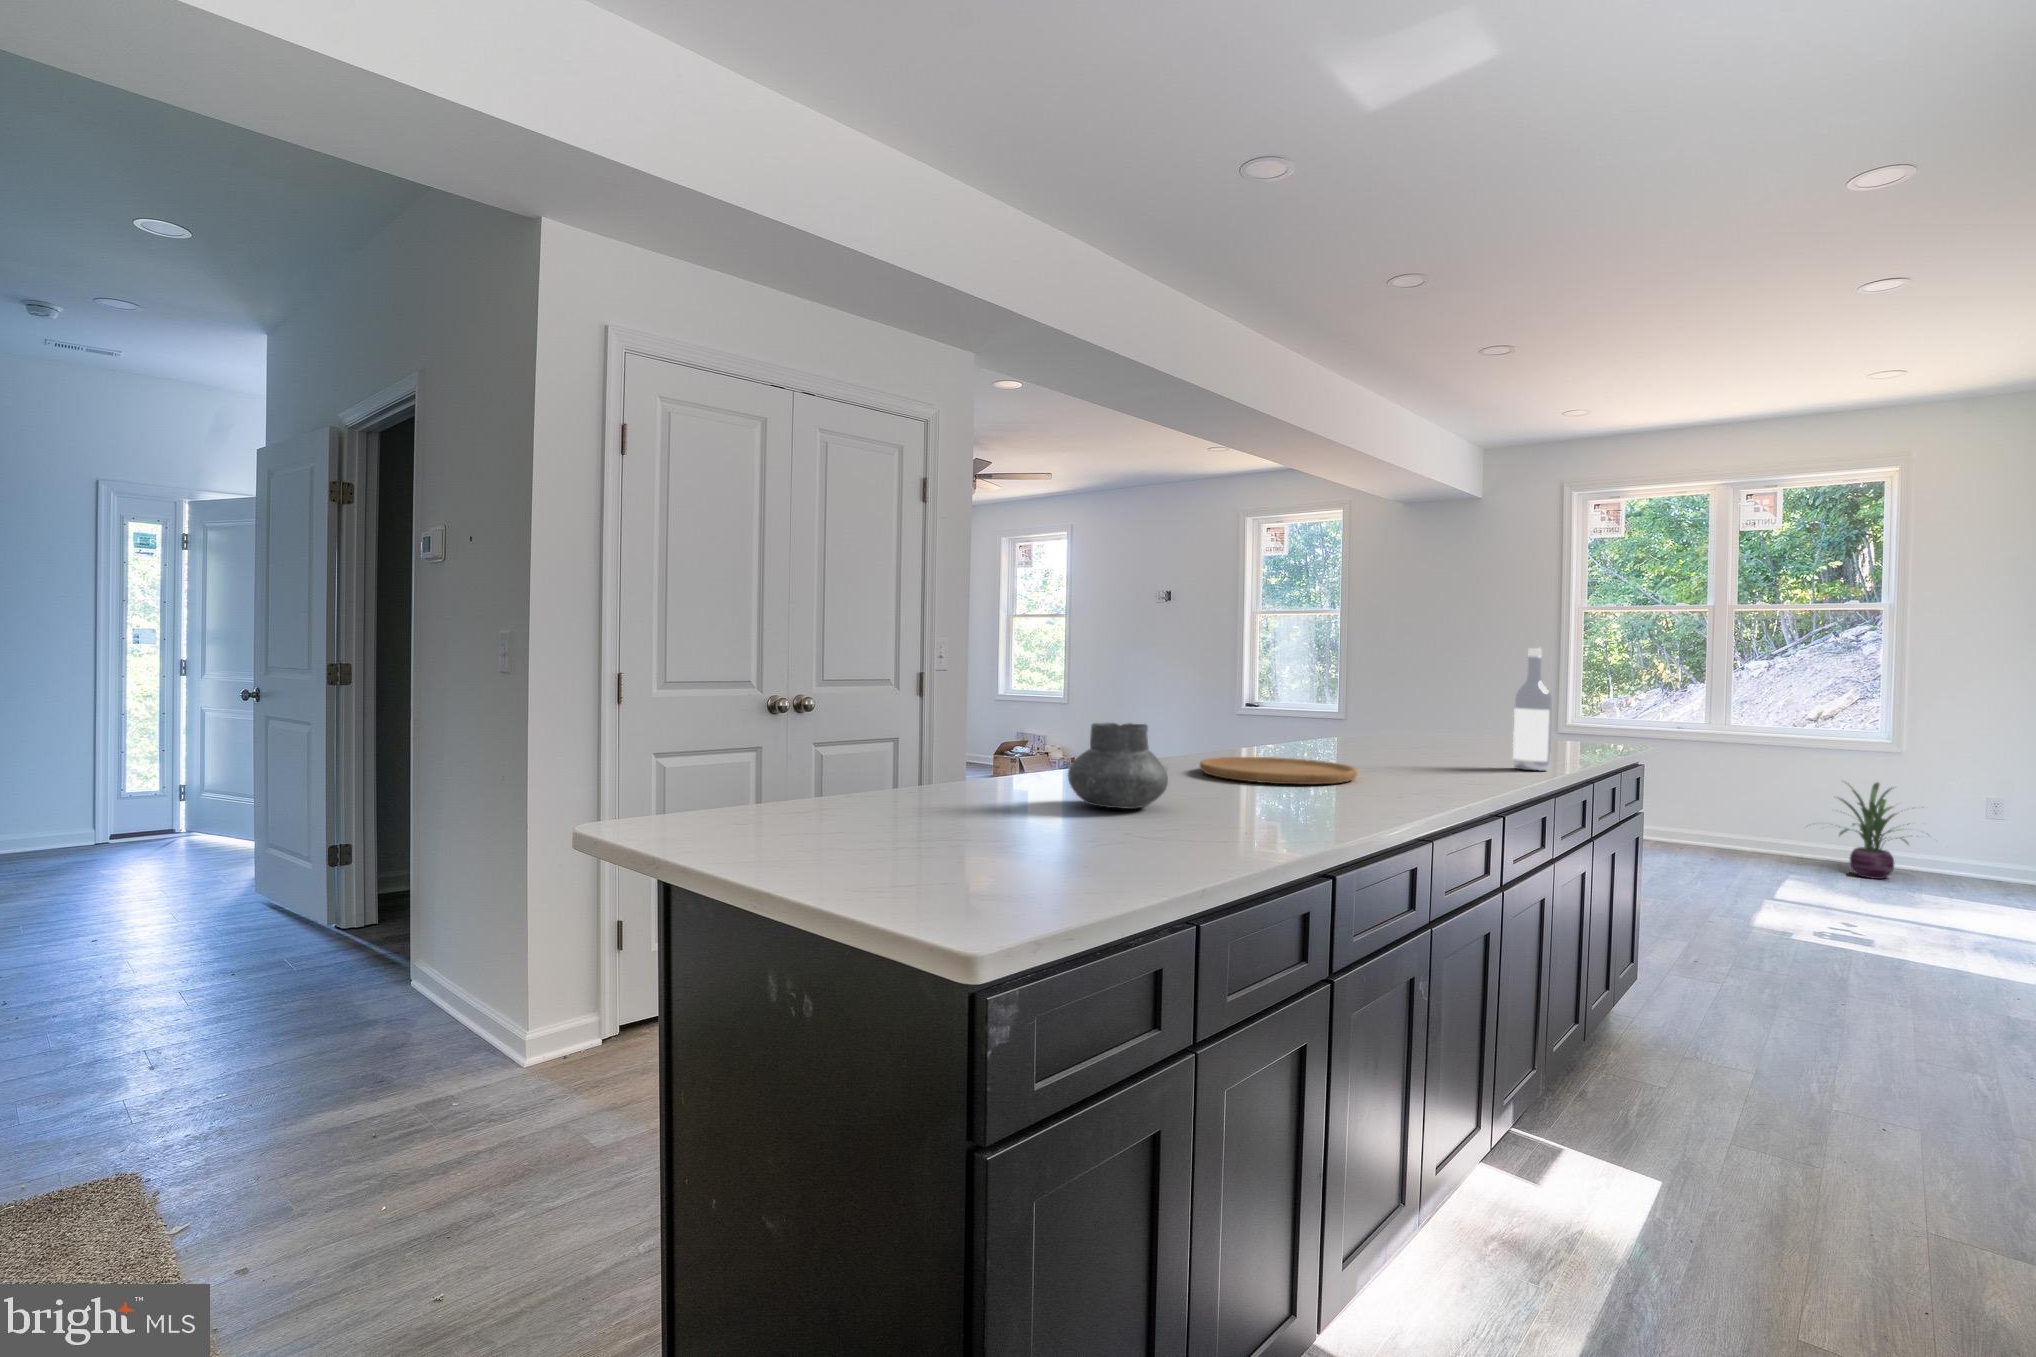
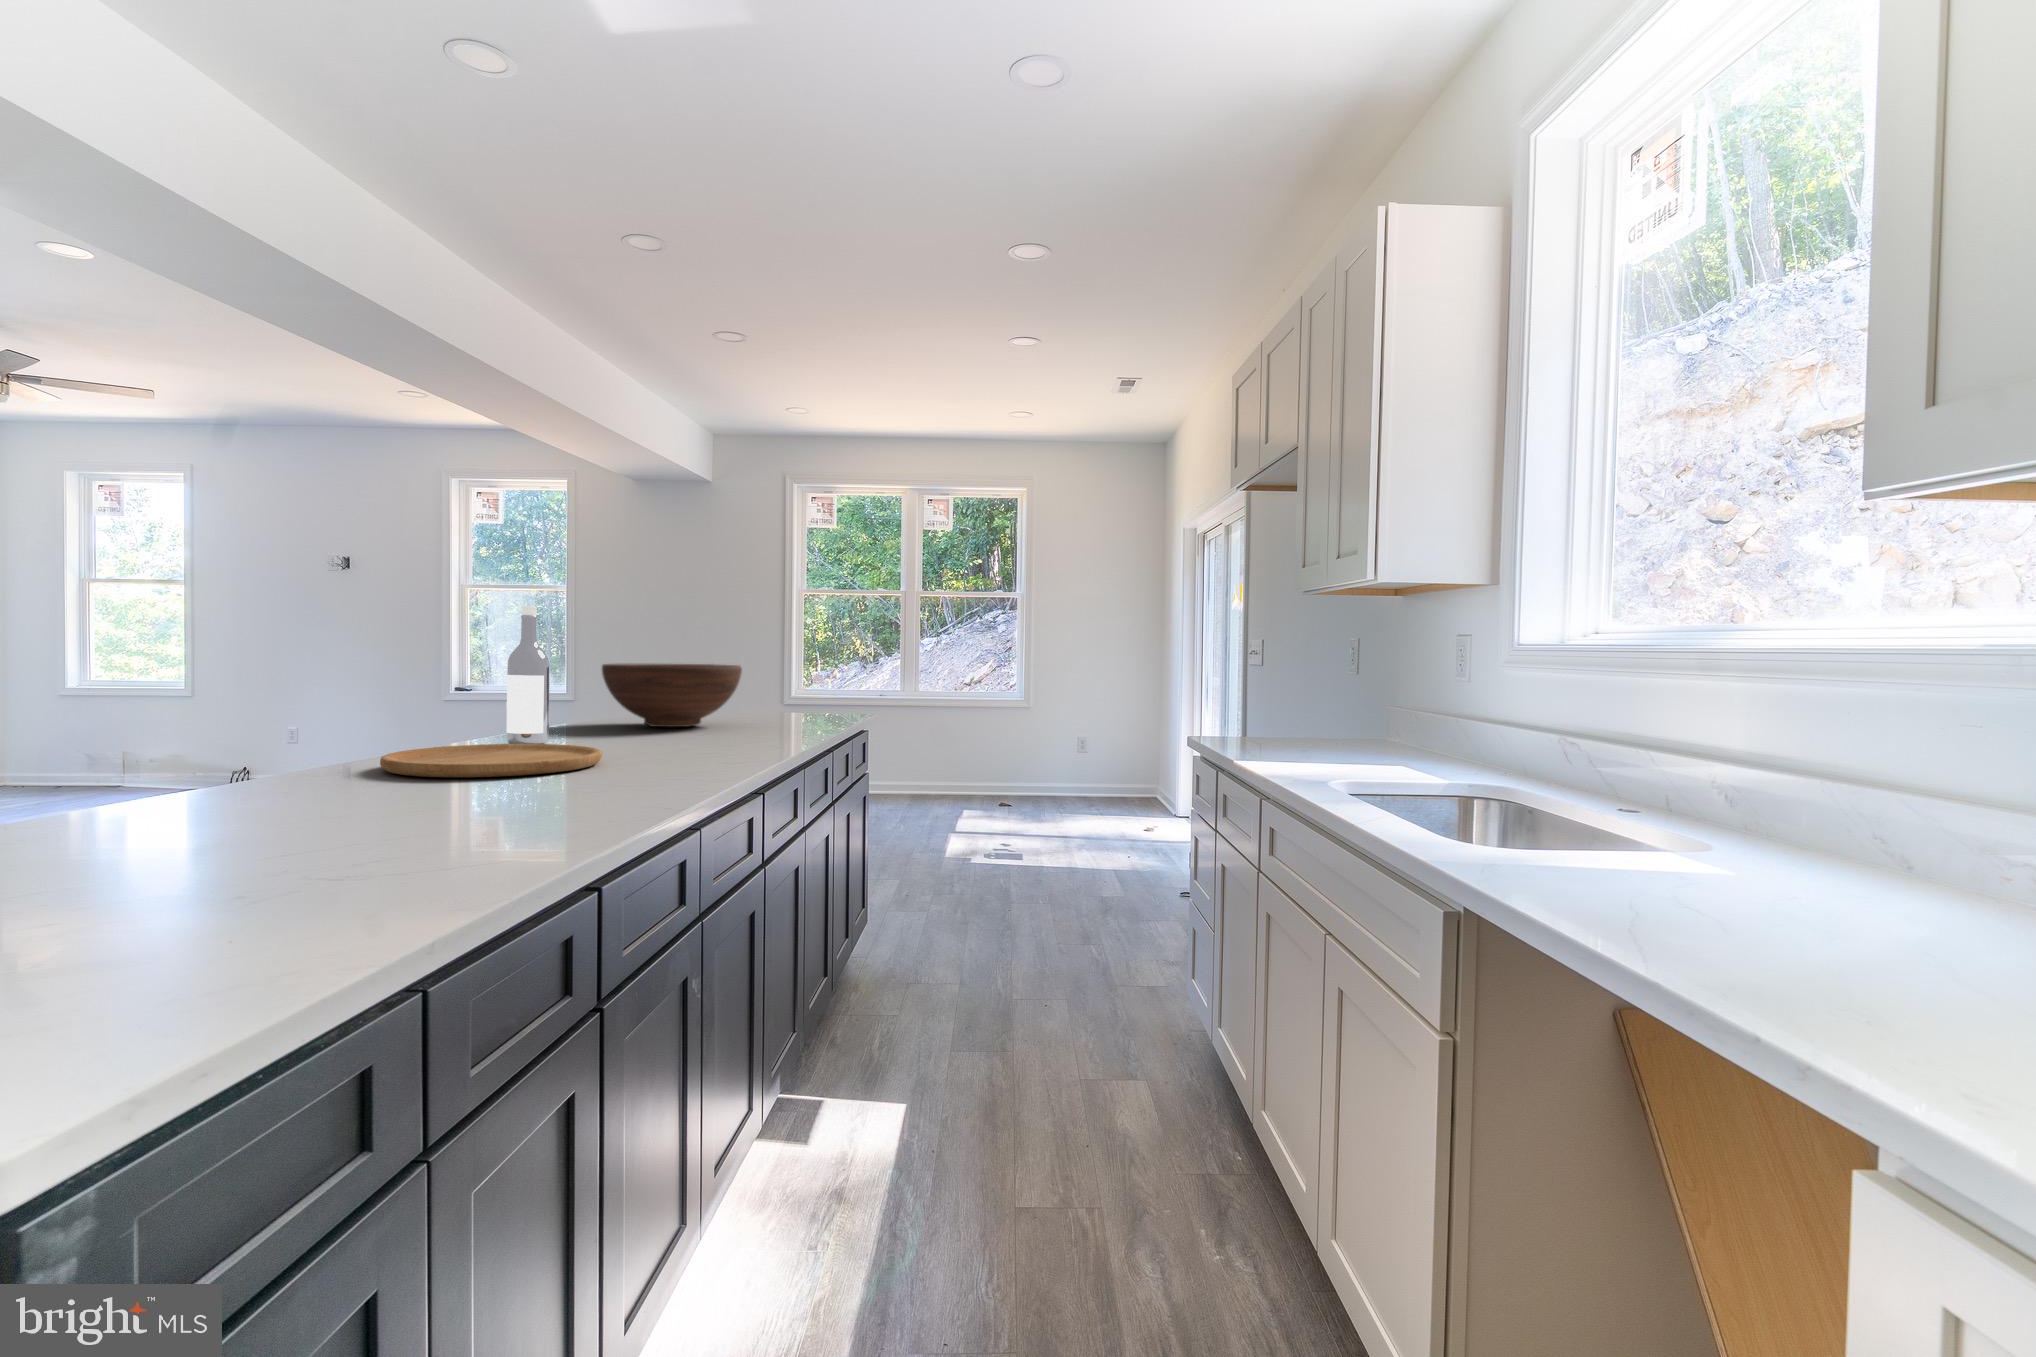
wine bottle: present [1513,648,1552,771] -> present [506,606,549,744]
fruit bowl: none [1363,692,1494,752] -> present [602,663,742,727]
vase: present [1068,723,1168,809] -> none [112,705,316,840]
decorative plant: present [1838,782,1908,879] -> none [964,732,1044,807]

